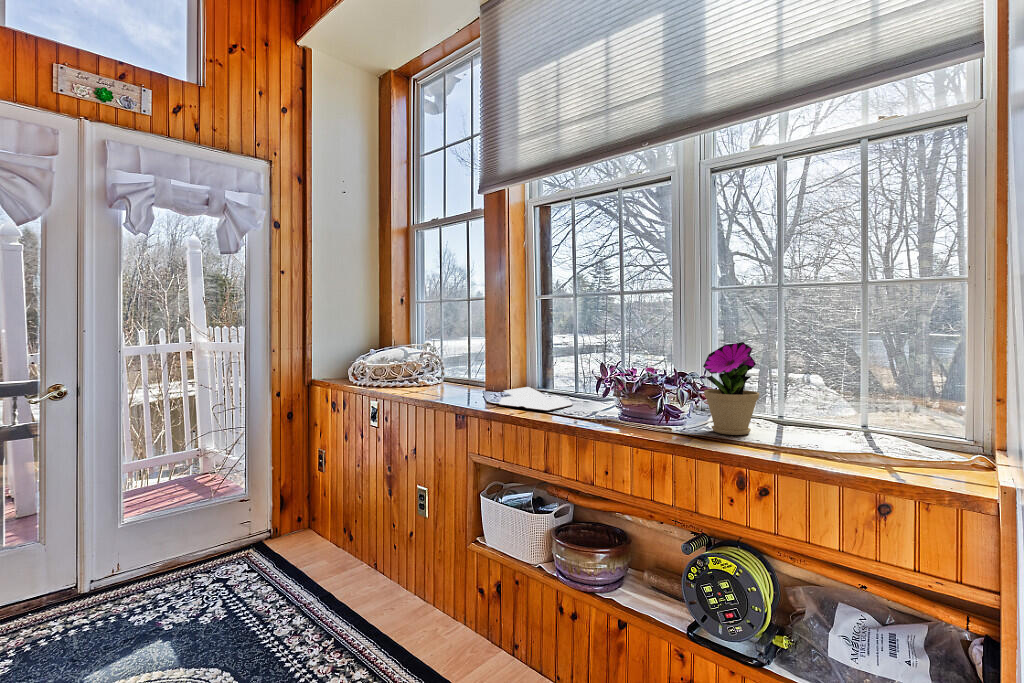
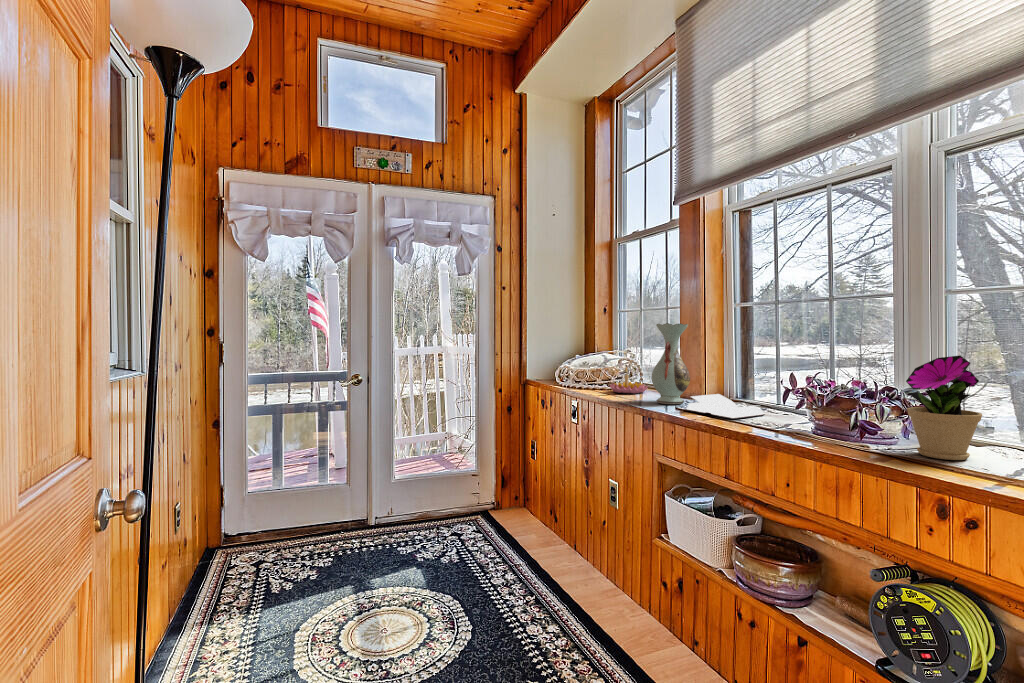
decorative vase: none [461,315,499,400] -> present [651,323,690,404]
candle holder: none [412,362,453,391] -> present [610,367,648,394]

